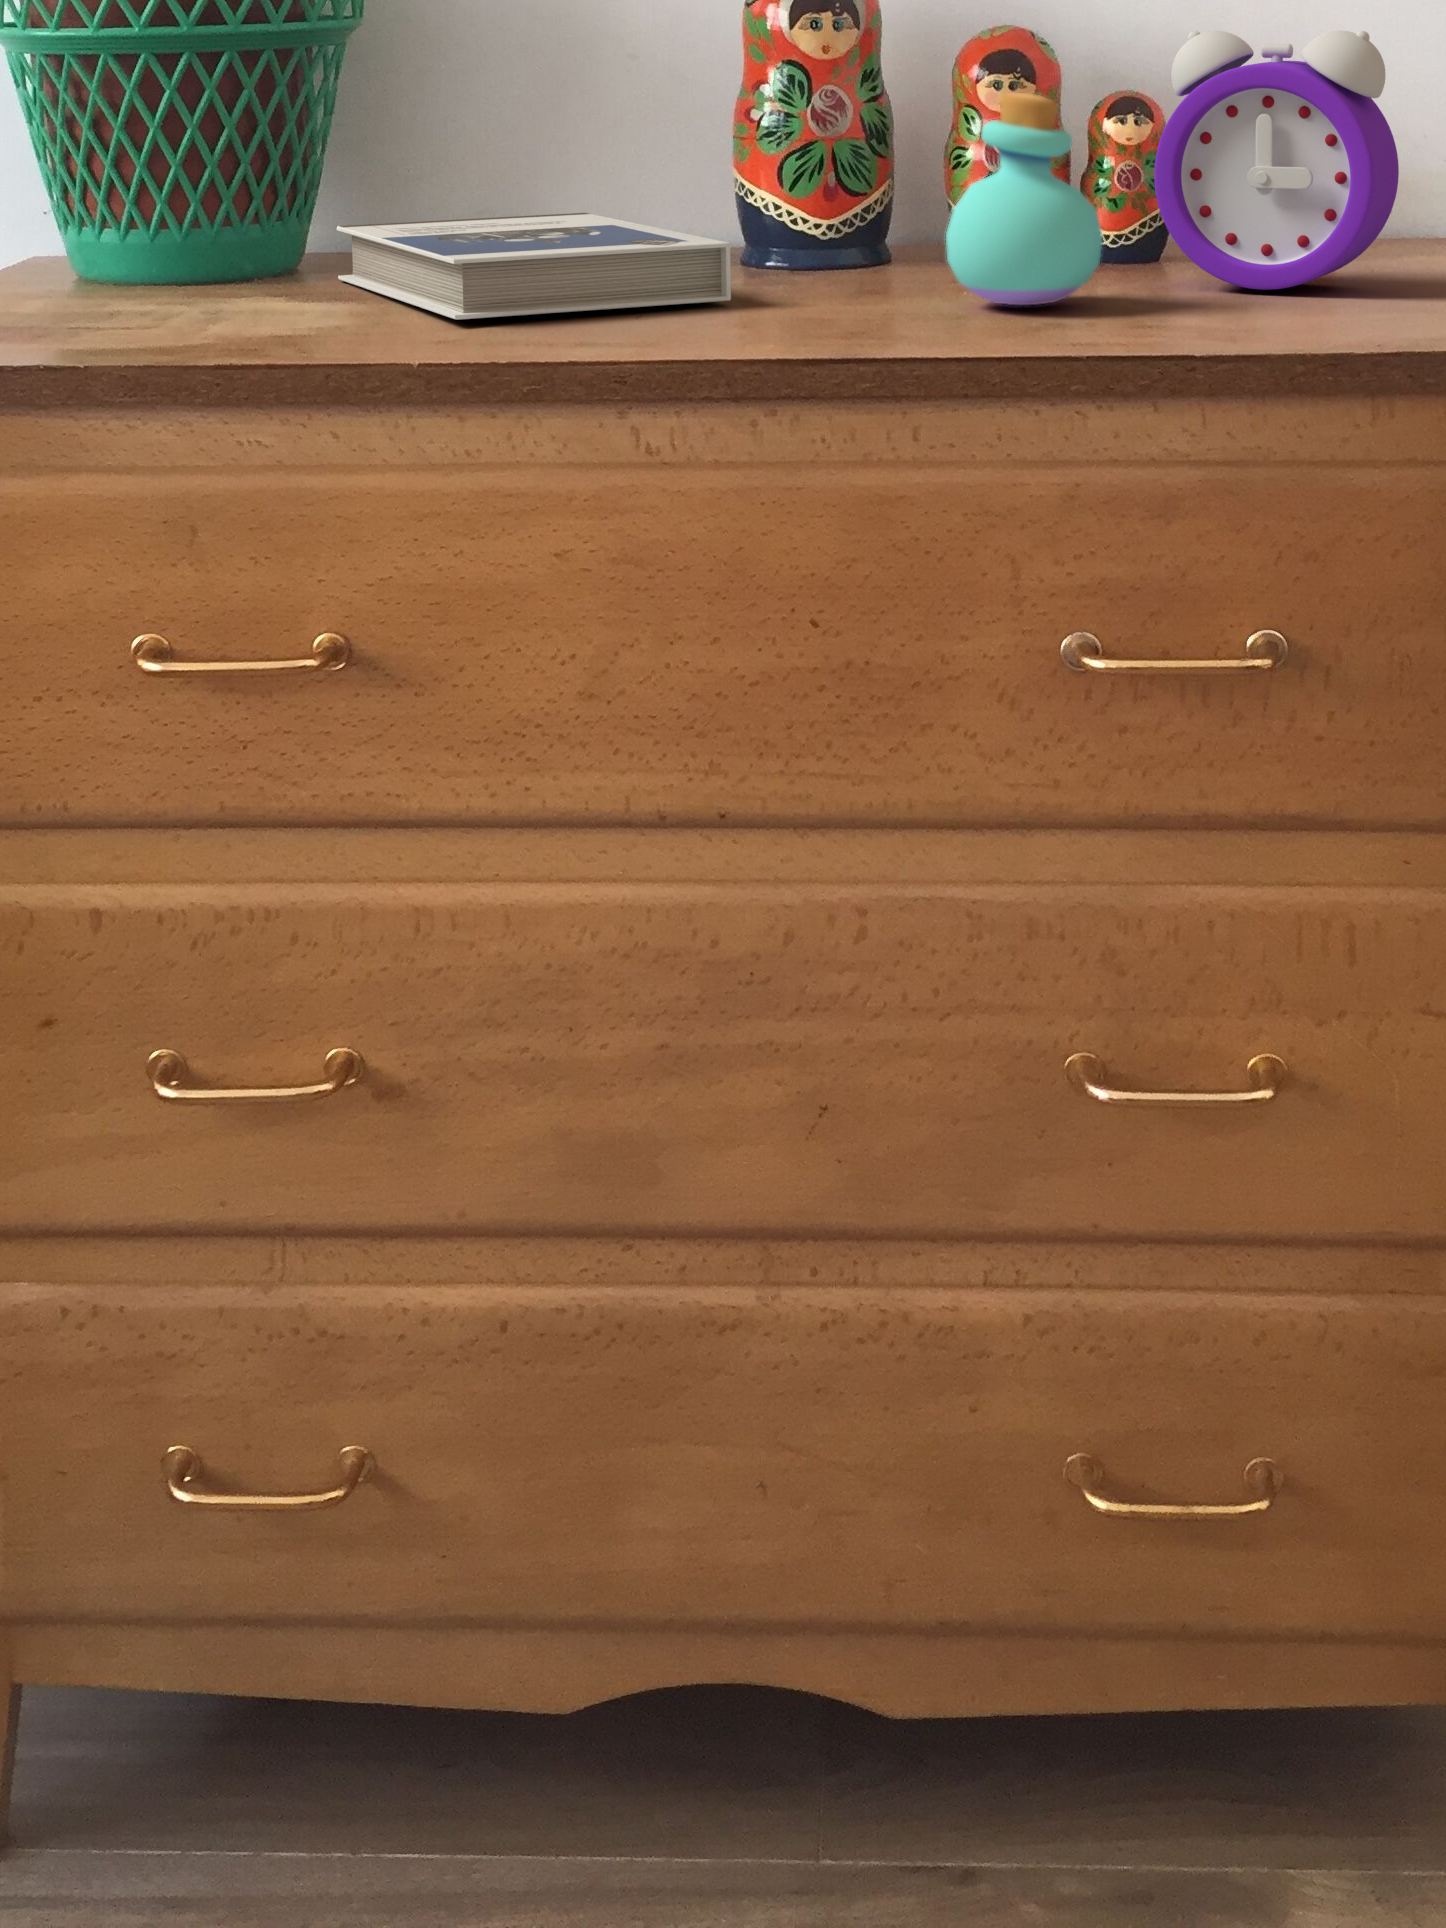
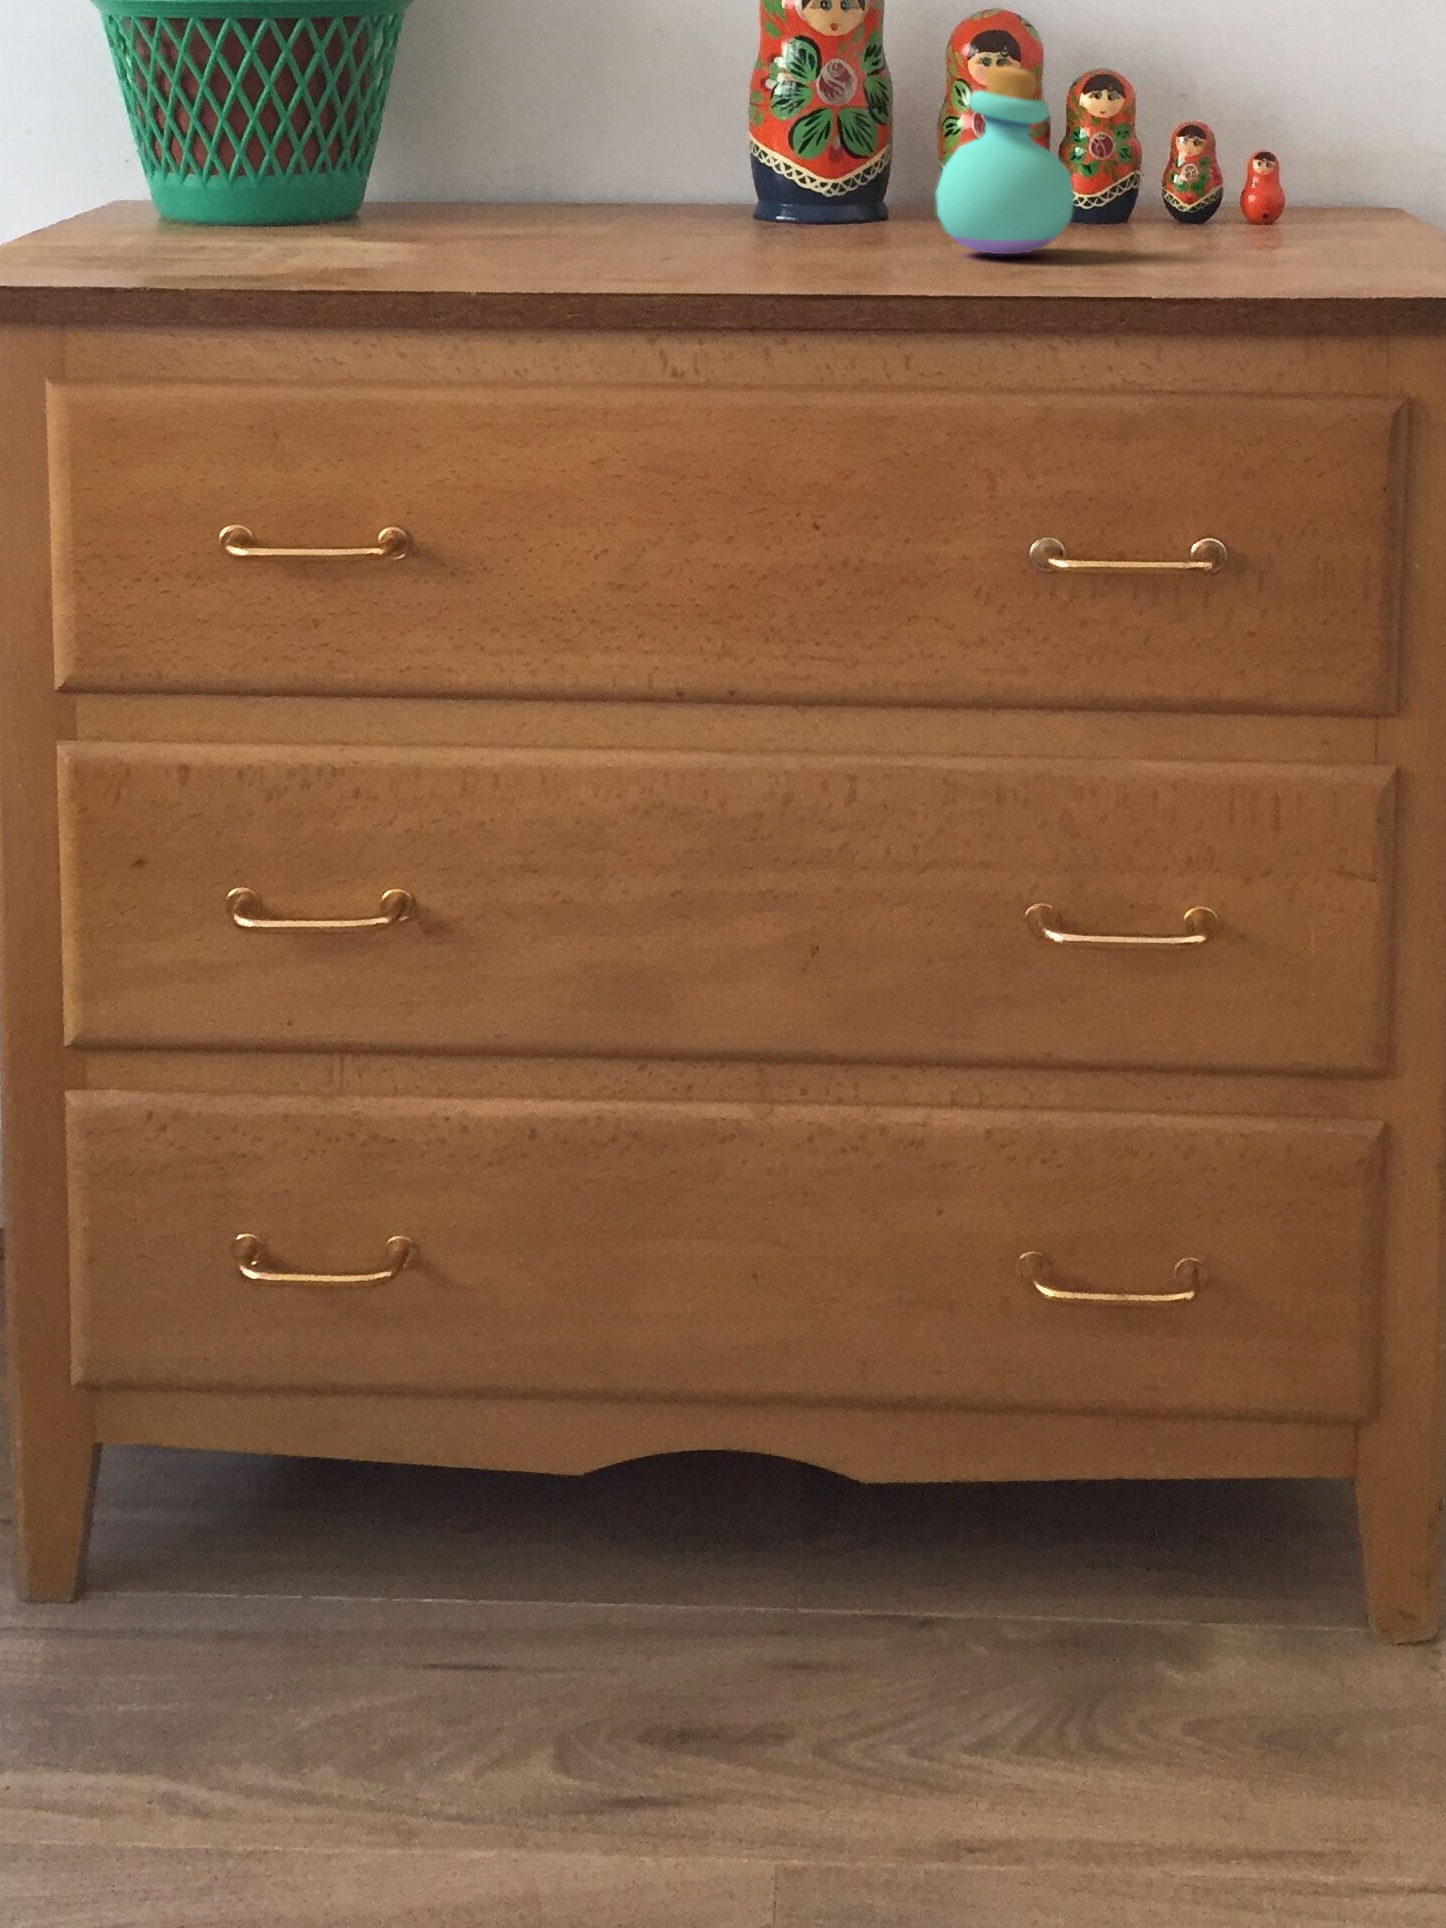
alarm clock: present [1154,31,1399,290] -> none [1123,16,1339,245]
hardback book: present [337,213,731,320] -> none [396,170,746,256]

